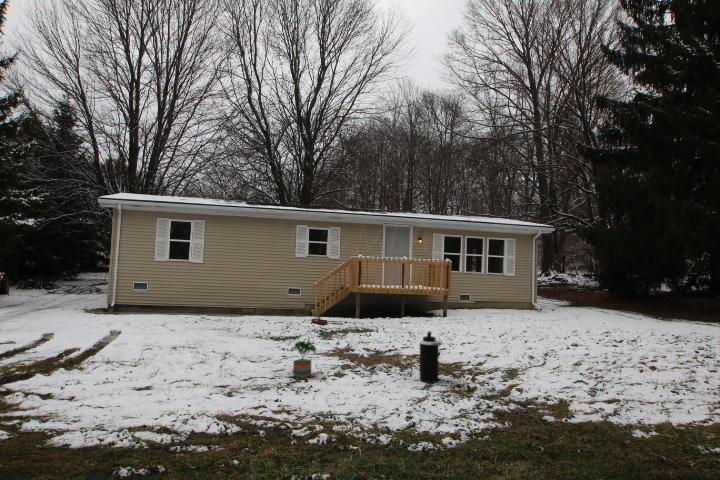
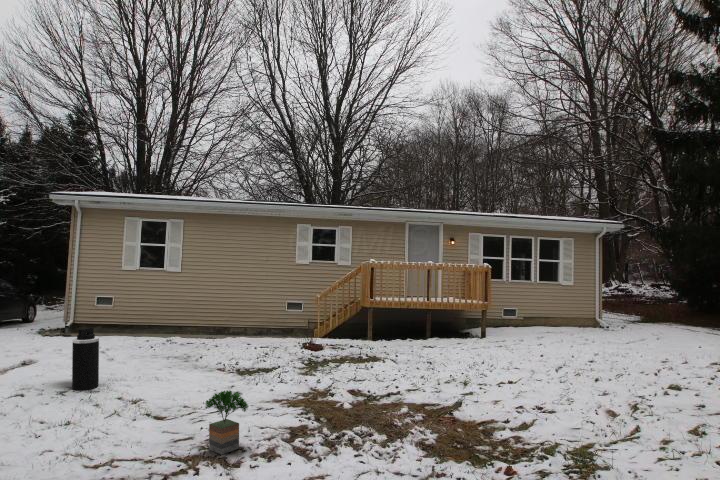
trash can: present [420,332,439,383] -> present [72,327,99,391]

